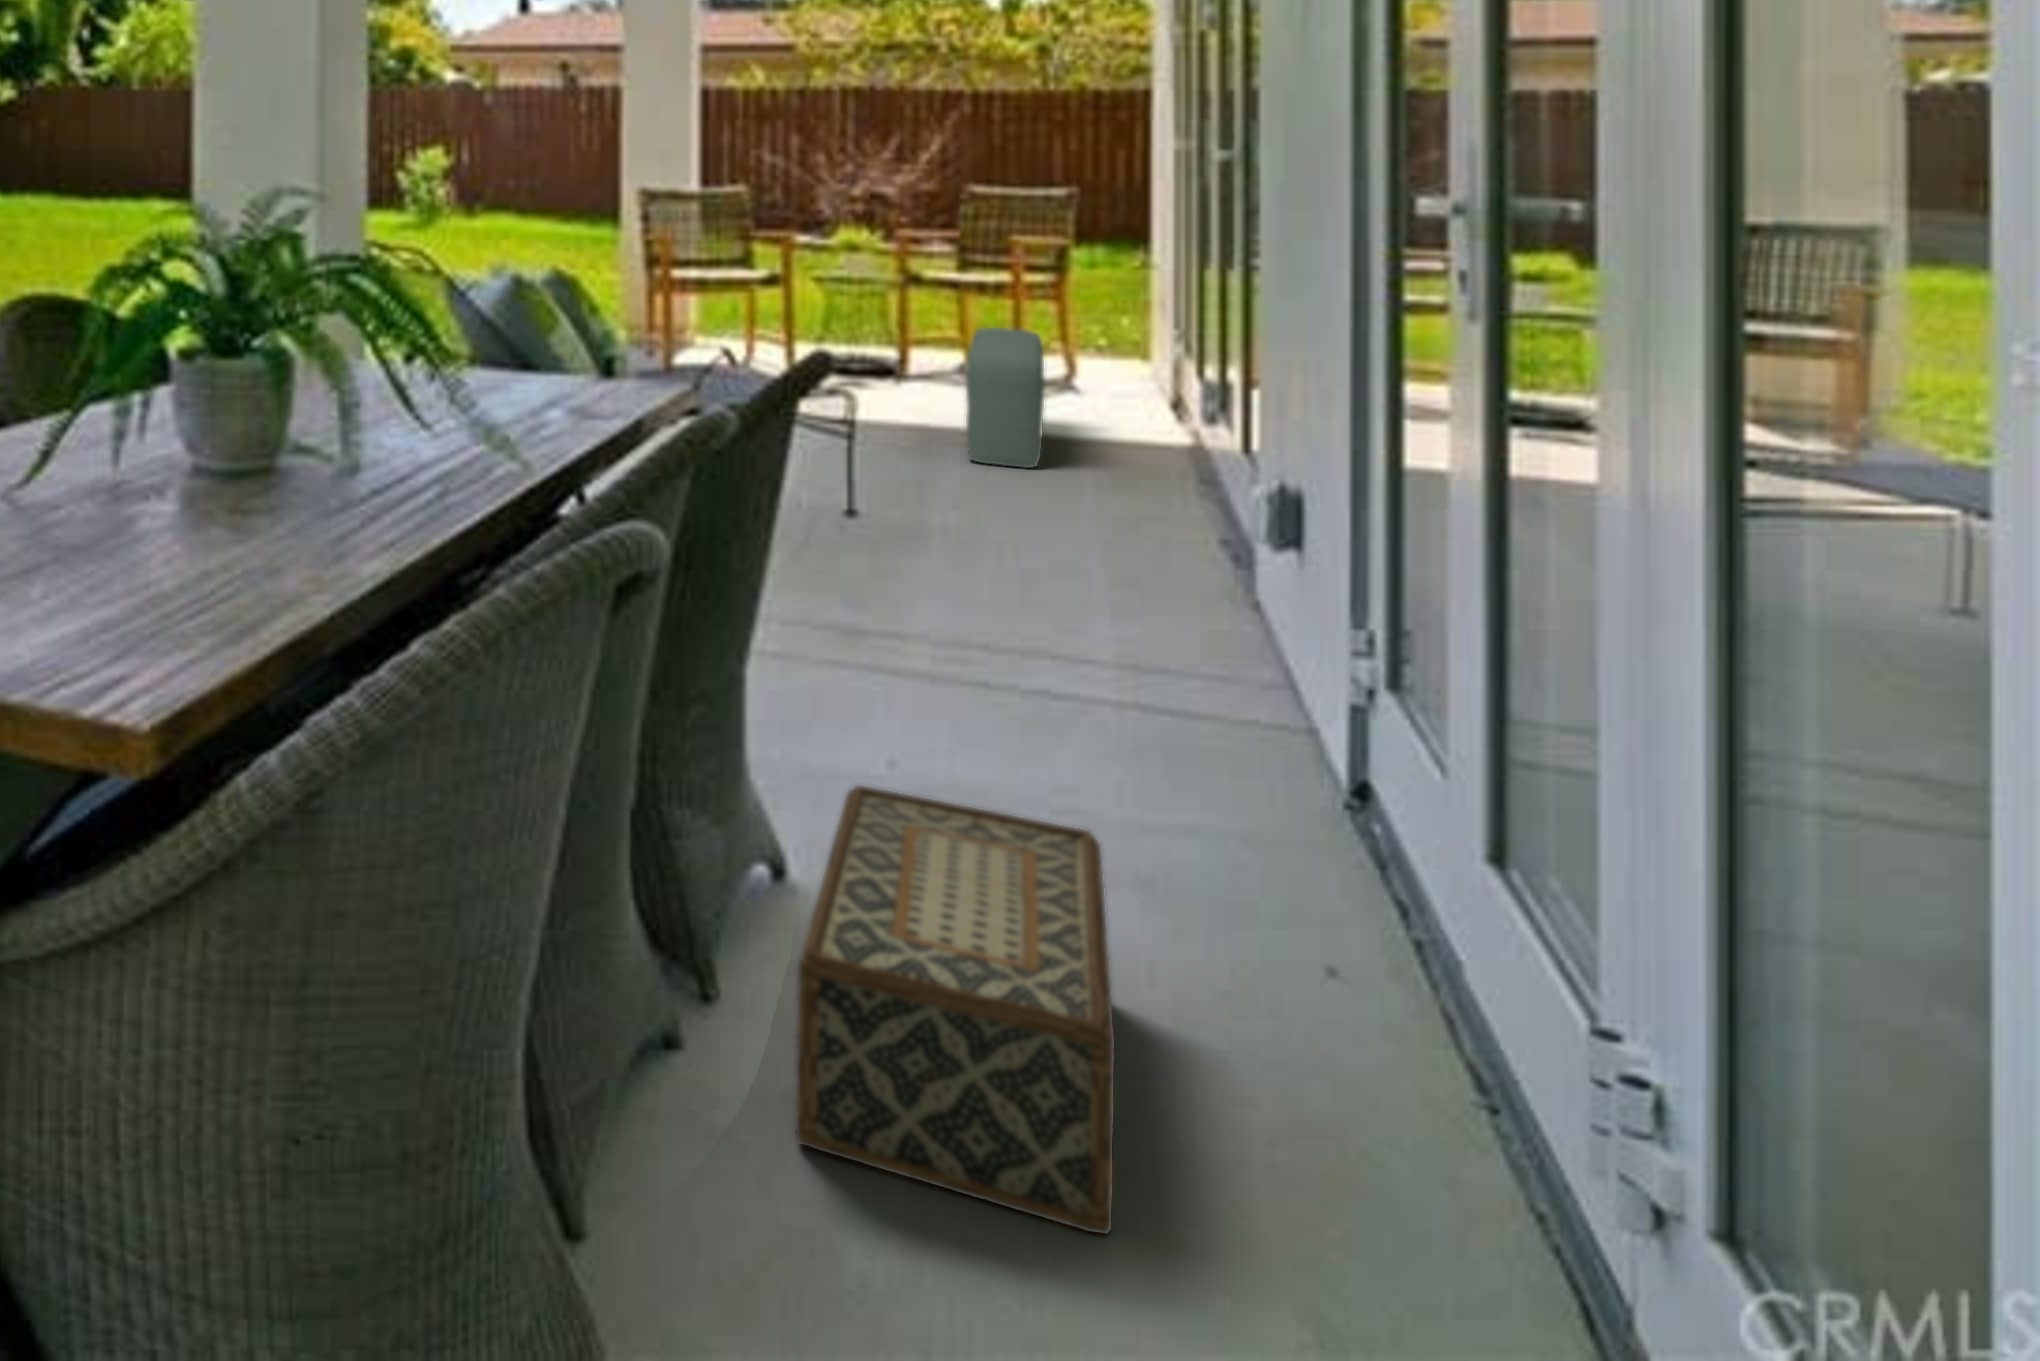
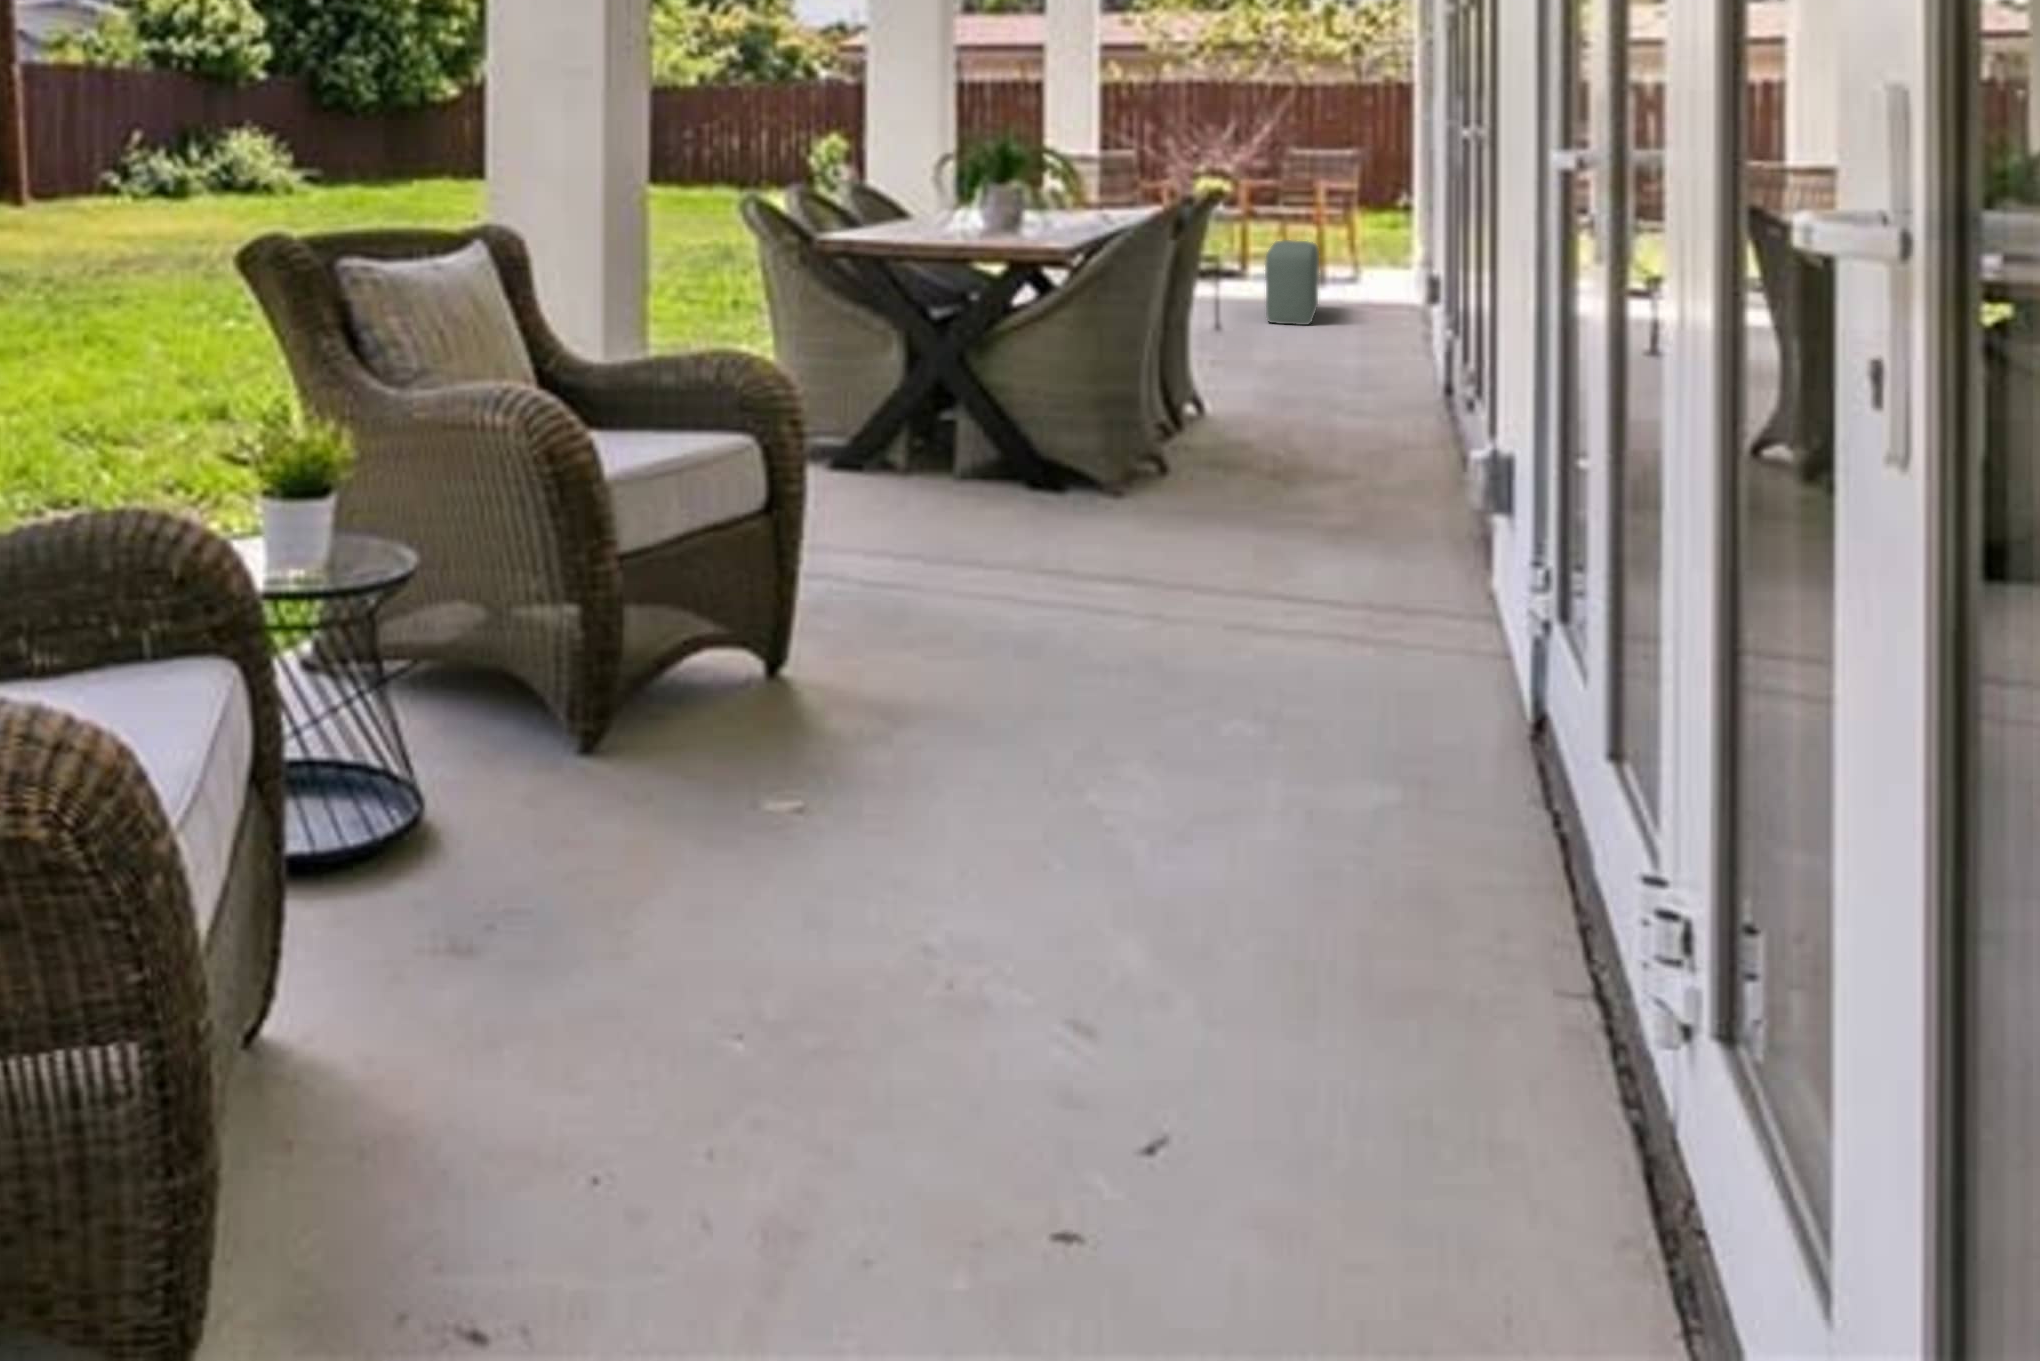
woven basket: present [796,786,1115,1234] -> none [1166,374,1290,482]

